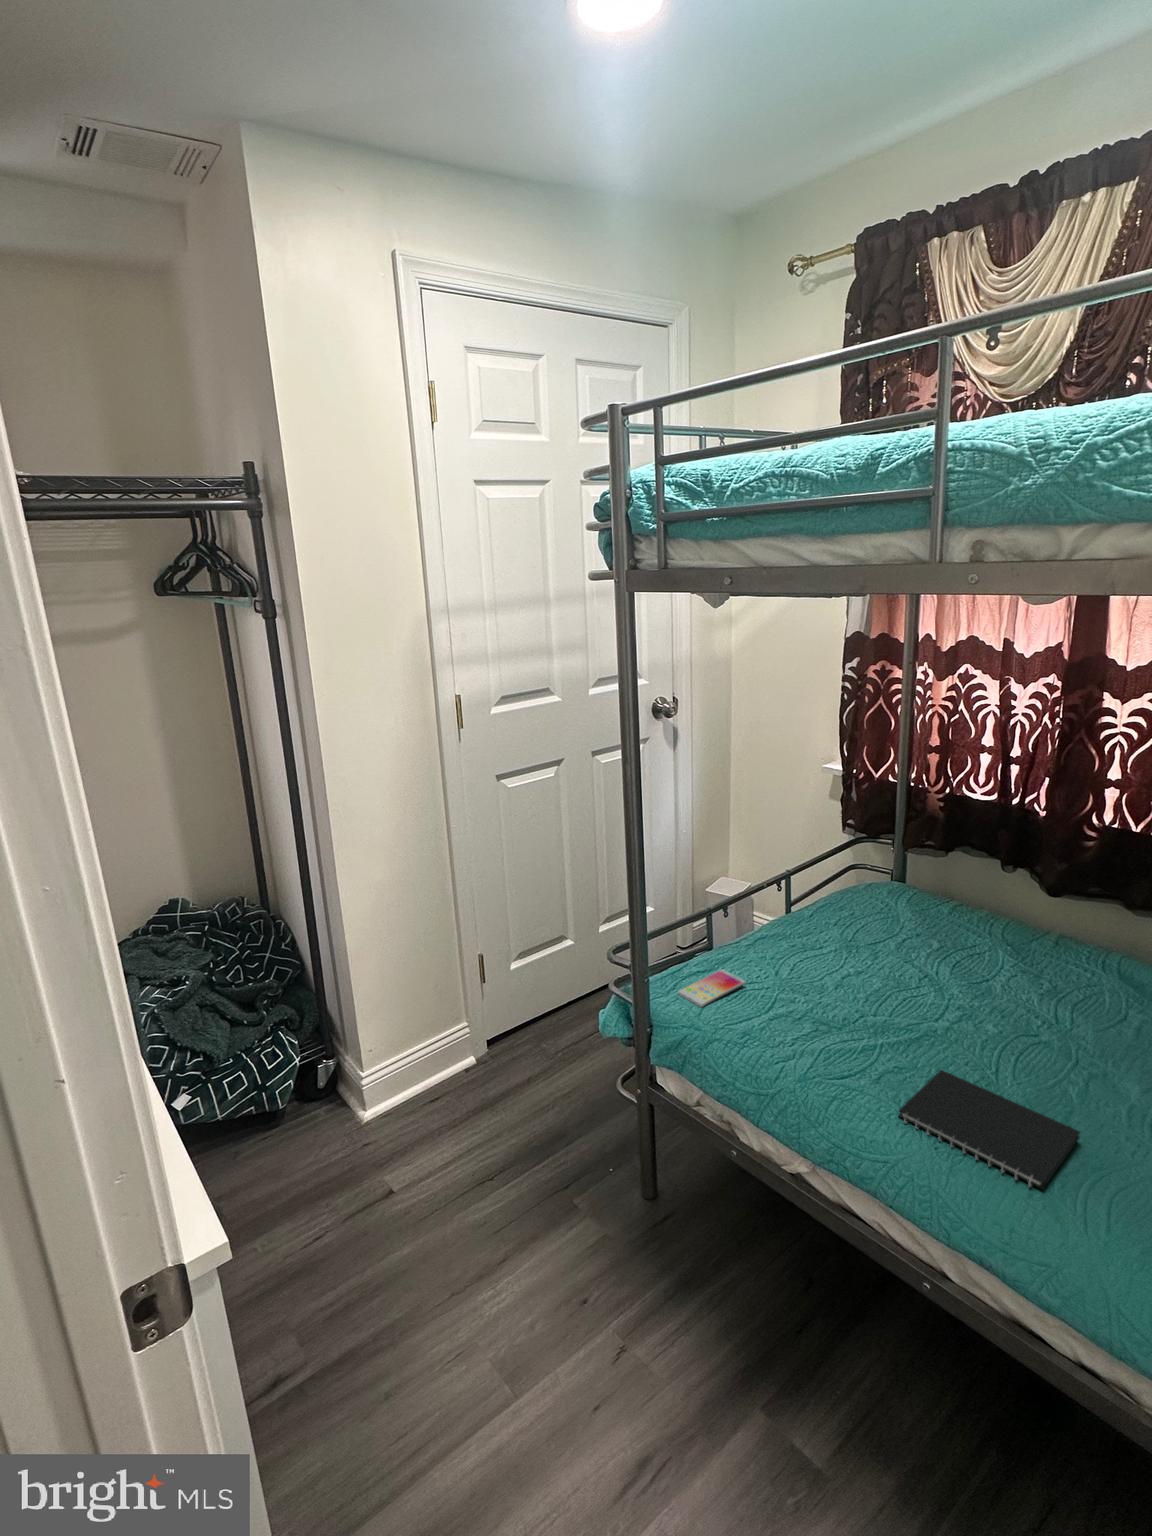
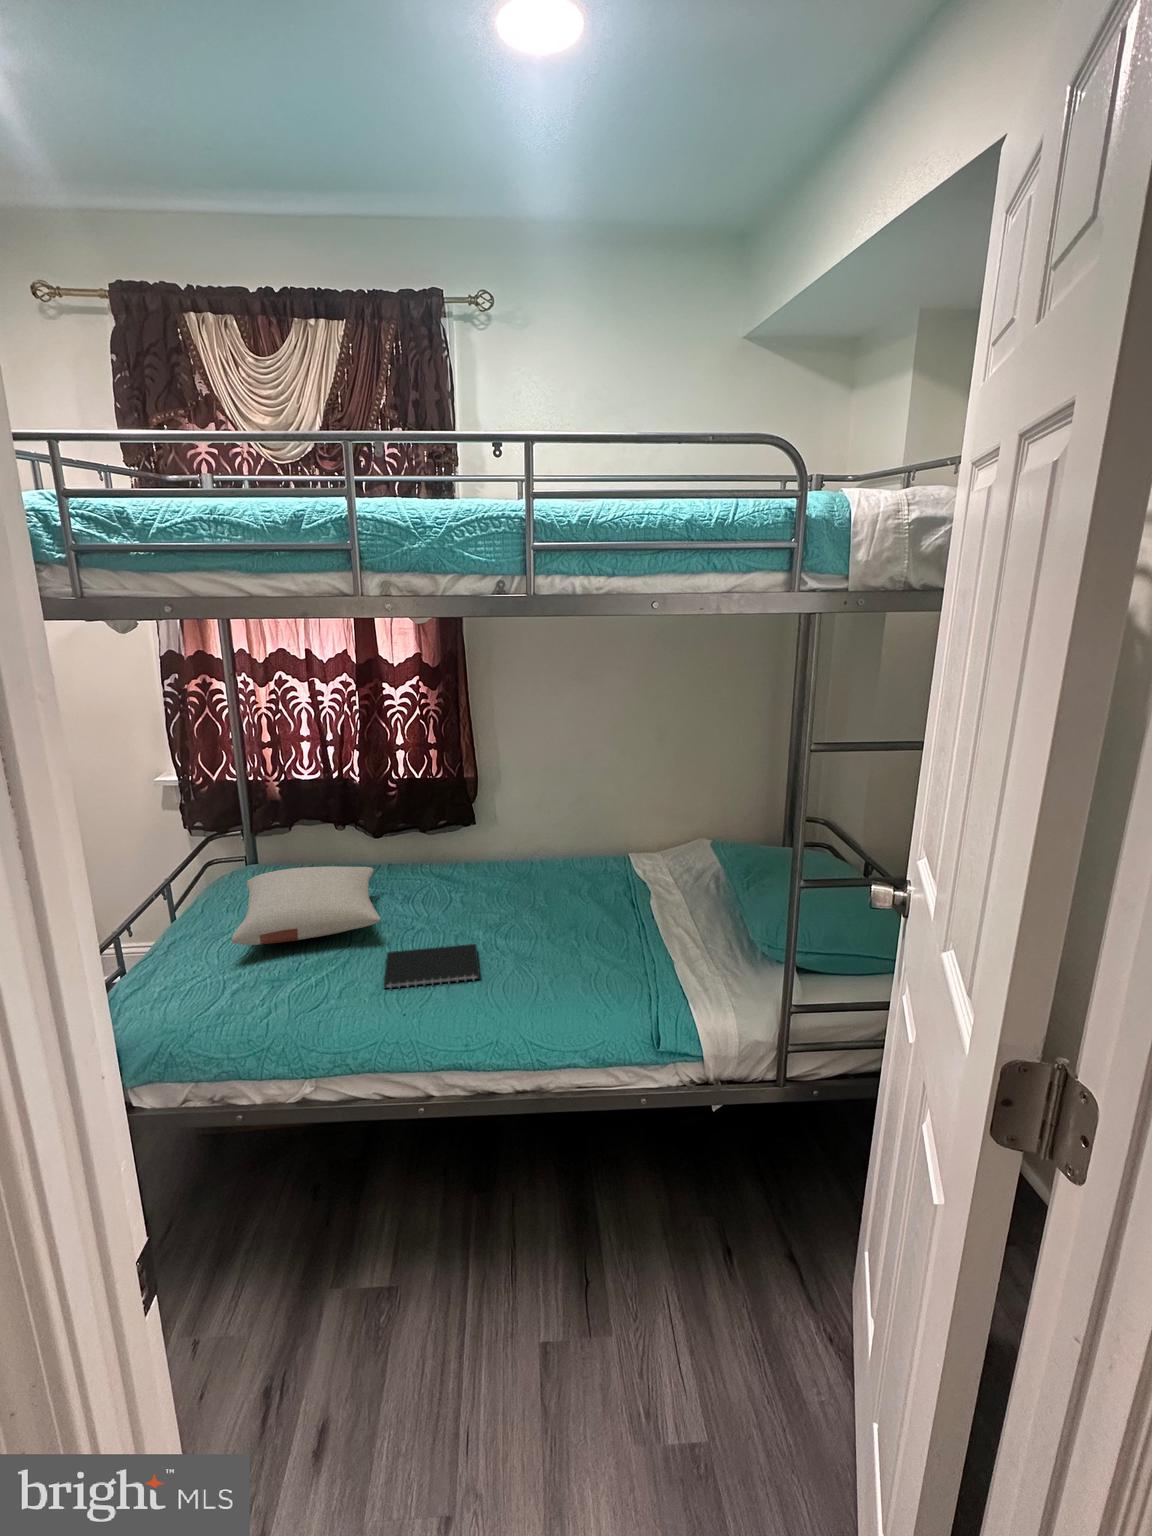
pillow: none [778,902,1007,1024] -> present [231,866,381,945]
smartphone: present [678,969,746,1007] -> none [149,968,204,1006]

